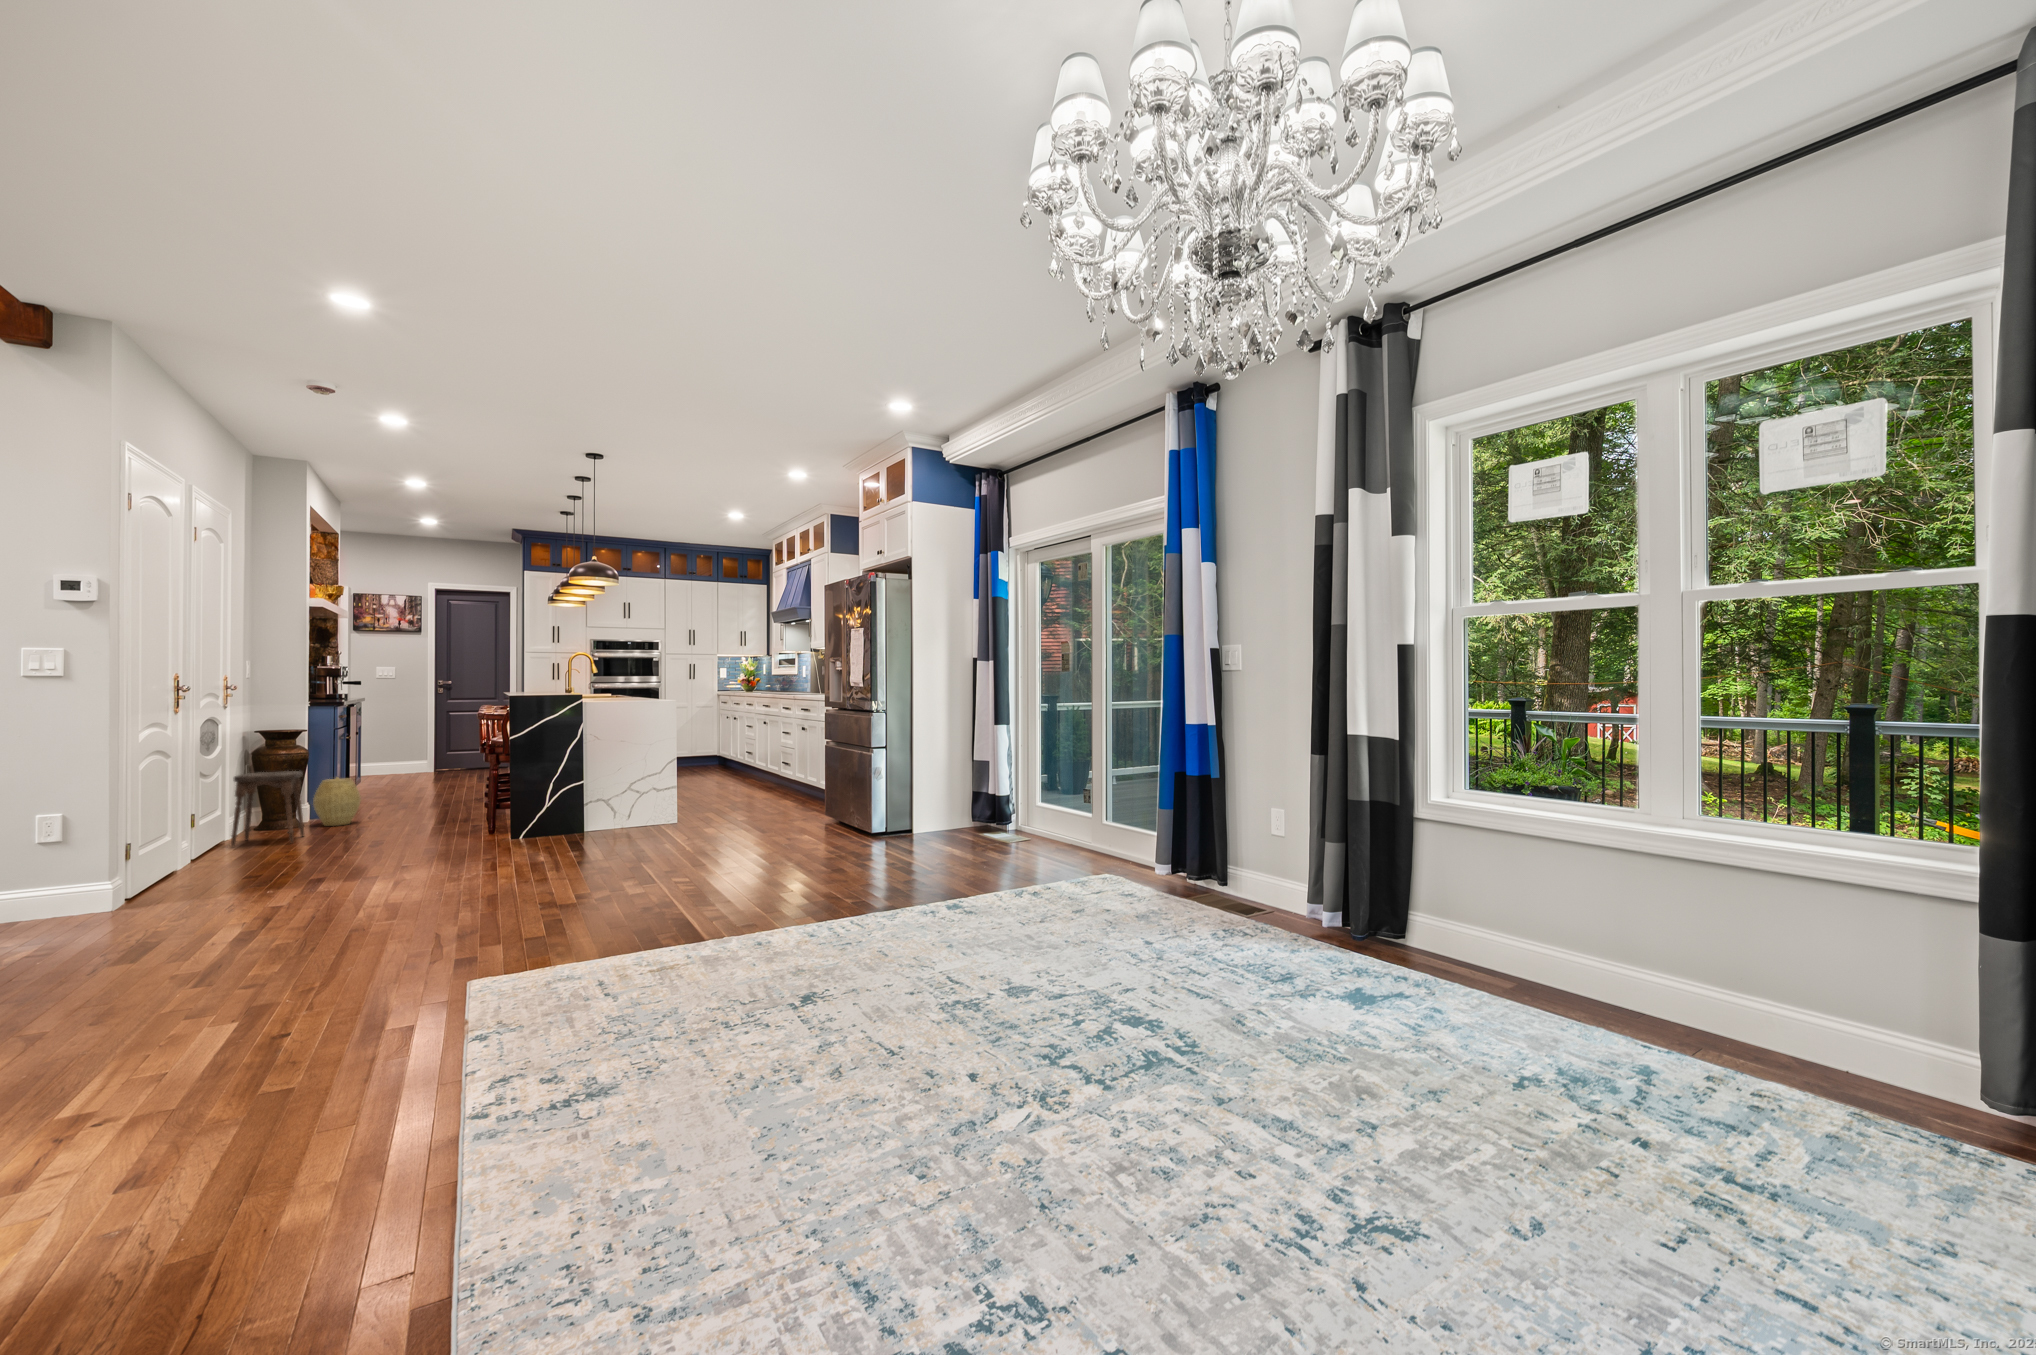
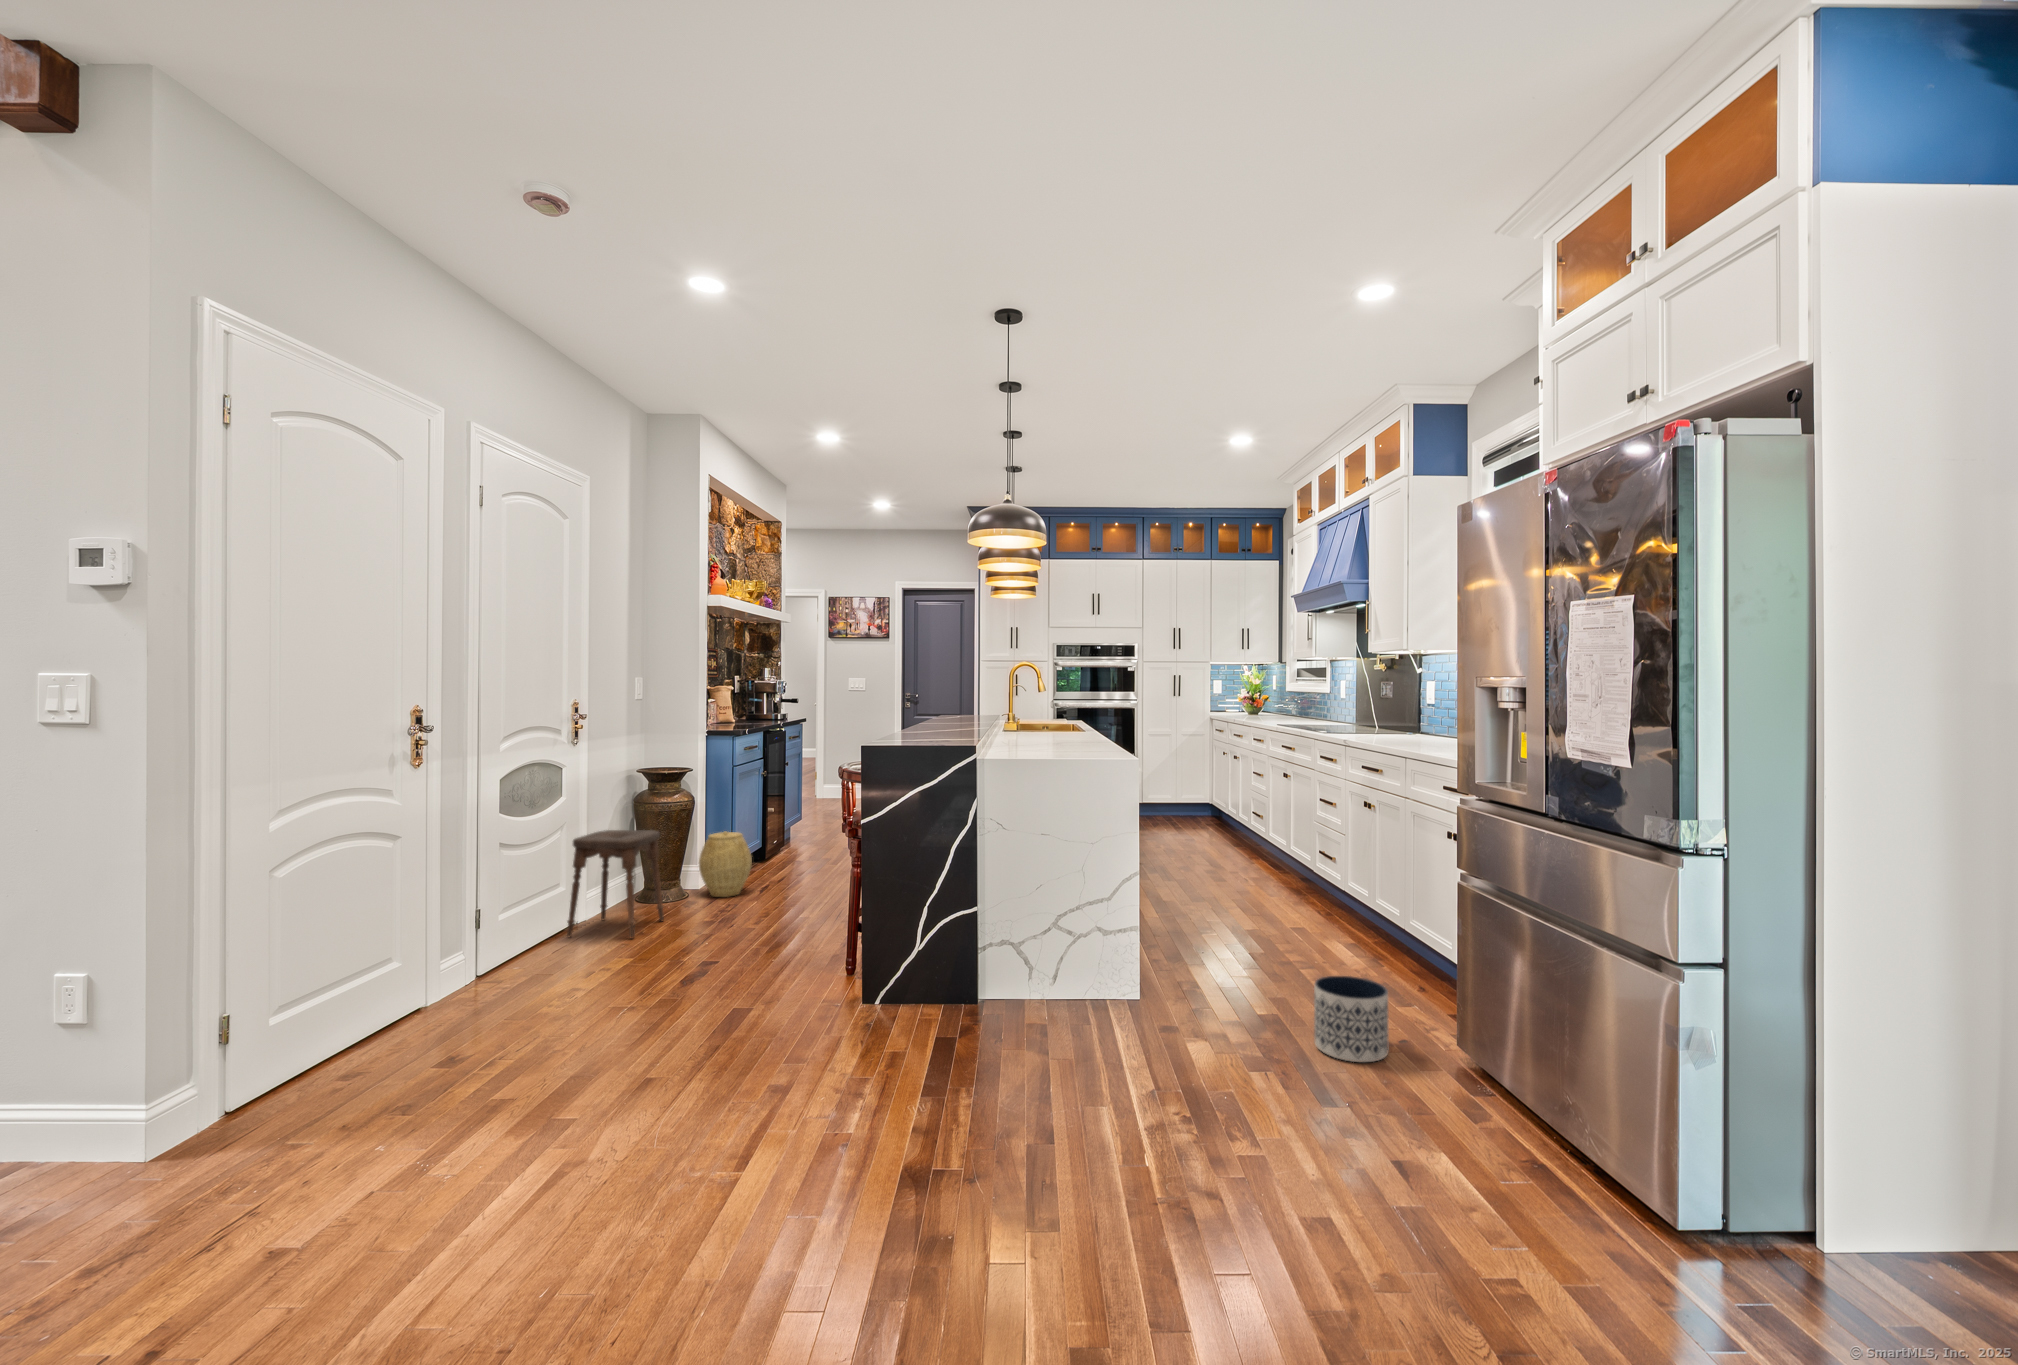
planter: none [762,800,795,833] -> present [1314,976,1389,1062]

